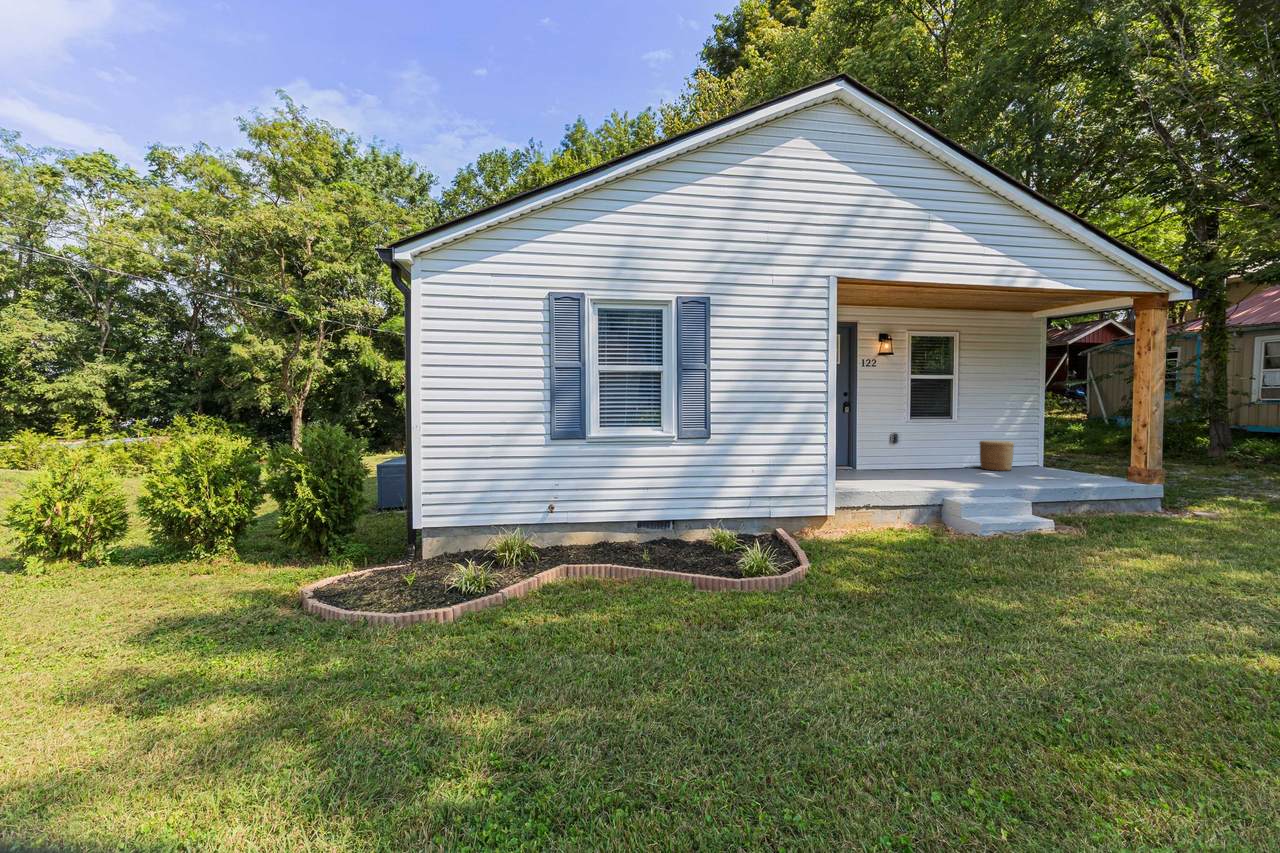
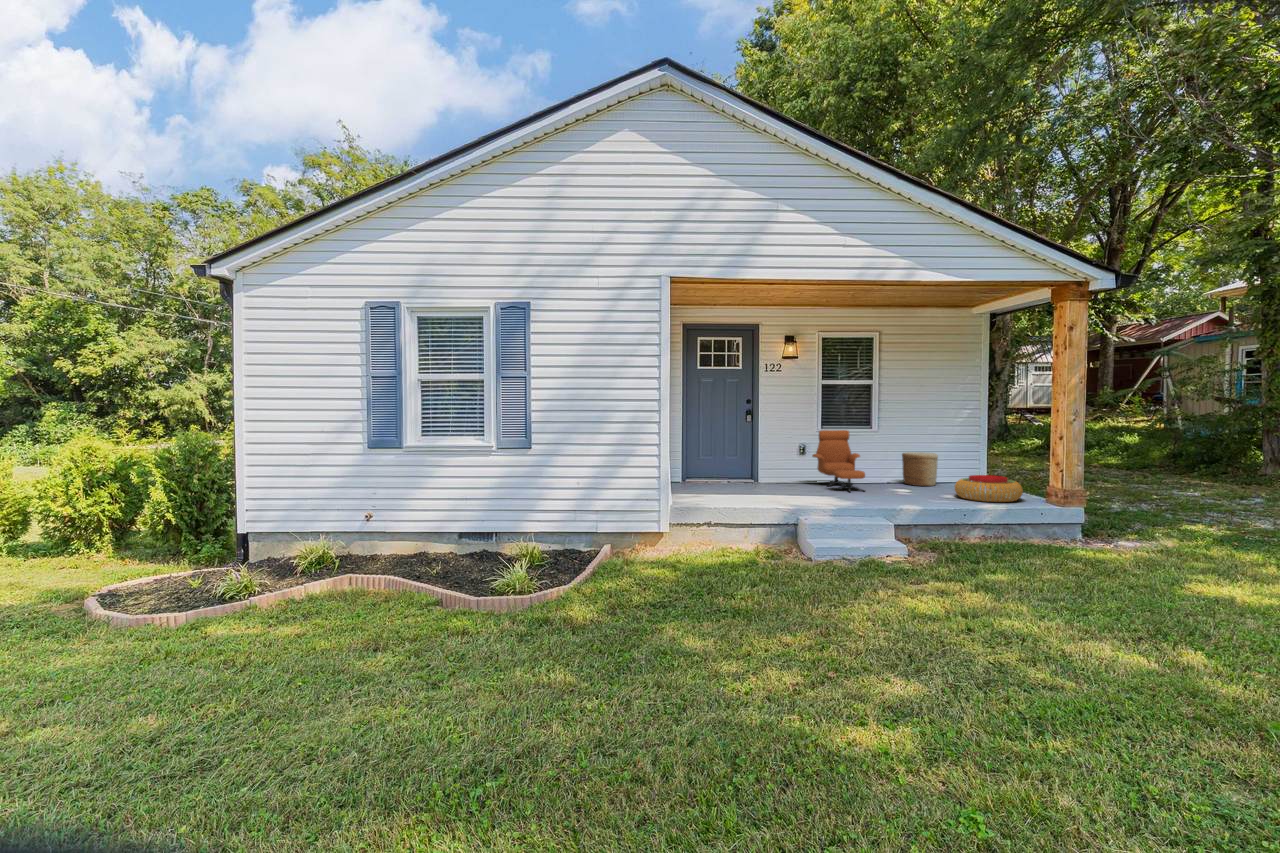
lounge chair: none [904,421,965,478] -> present [812,430,865,492]
pouf: none [1048,459,1113,483] -> present [955,475,1023,502]

